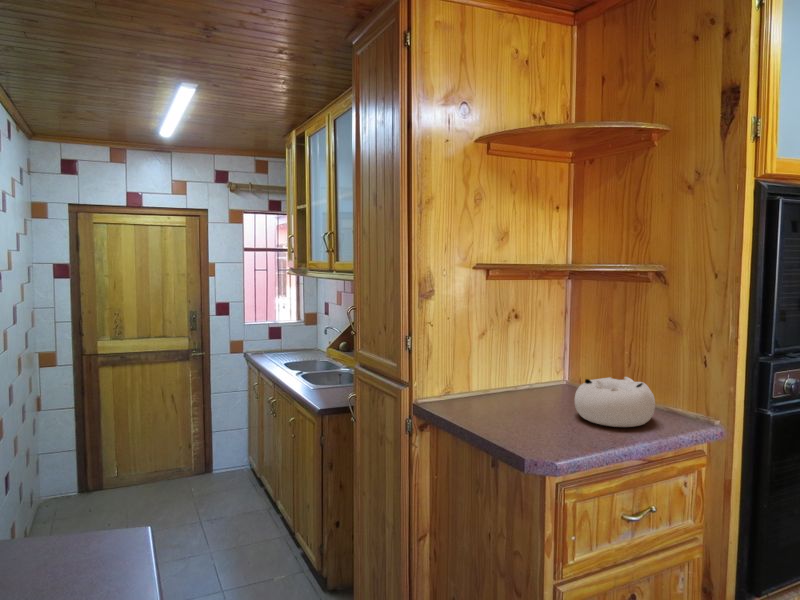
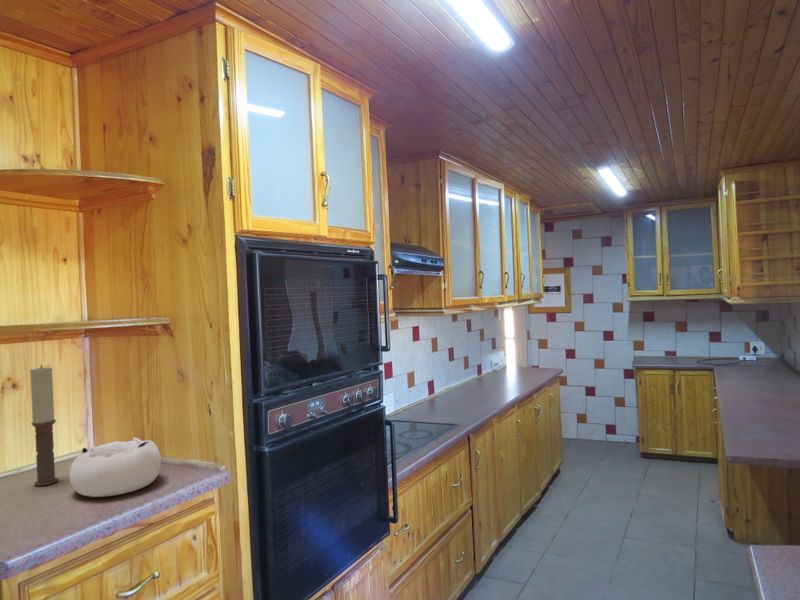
candle: none [538,302,557,405] -> present [30,365,58,486]

